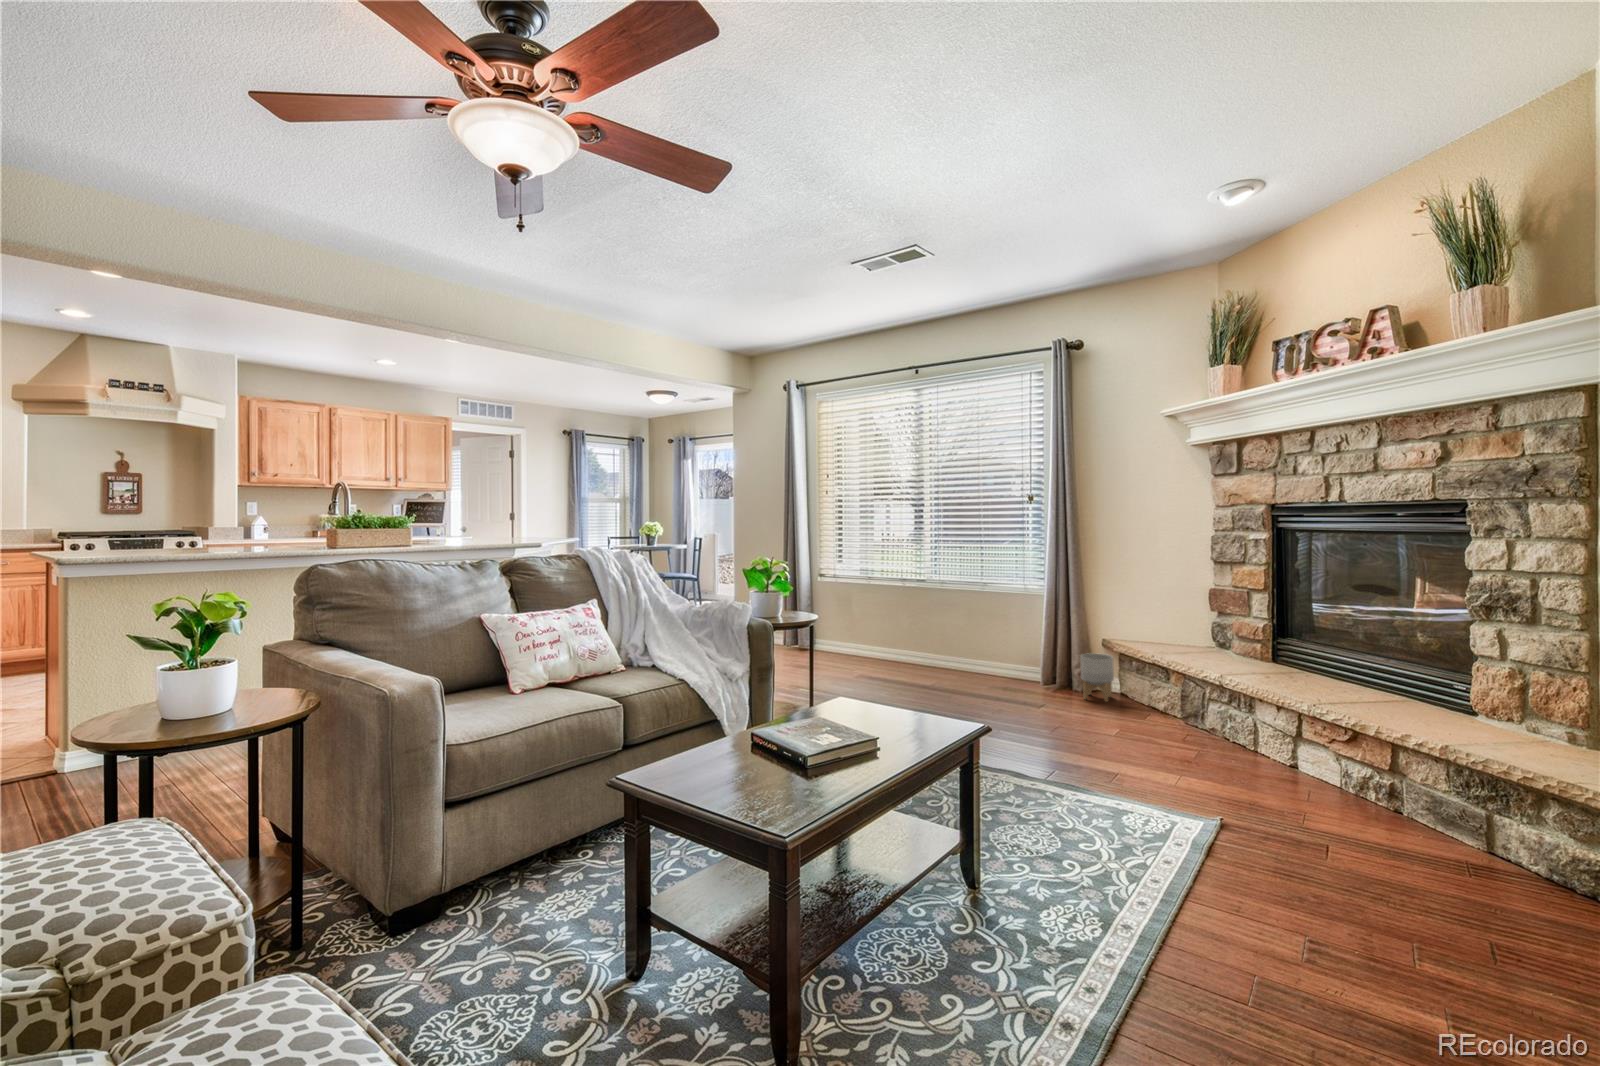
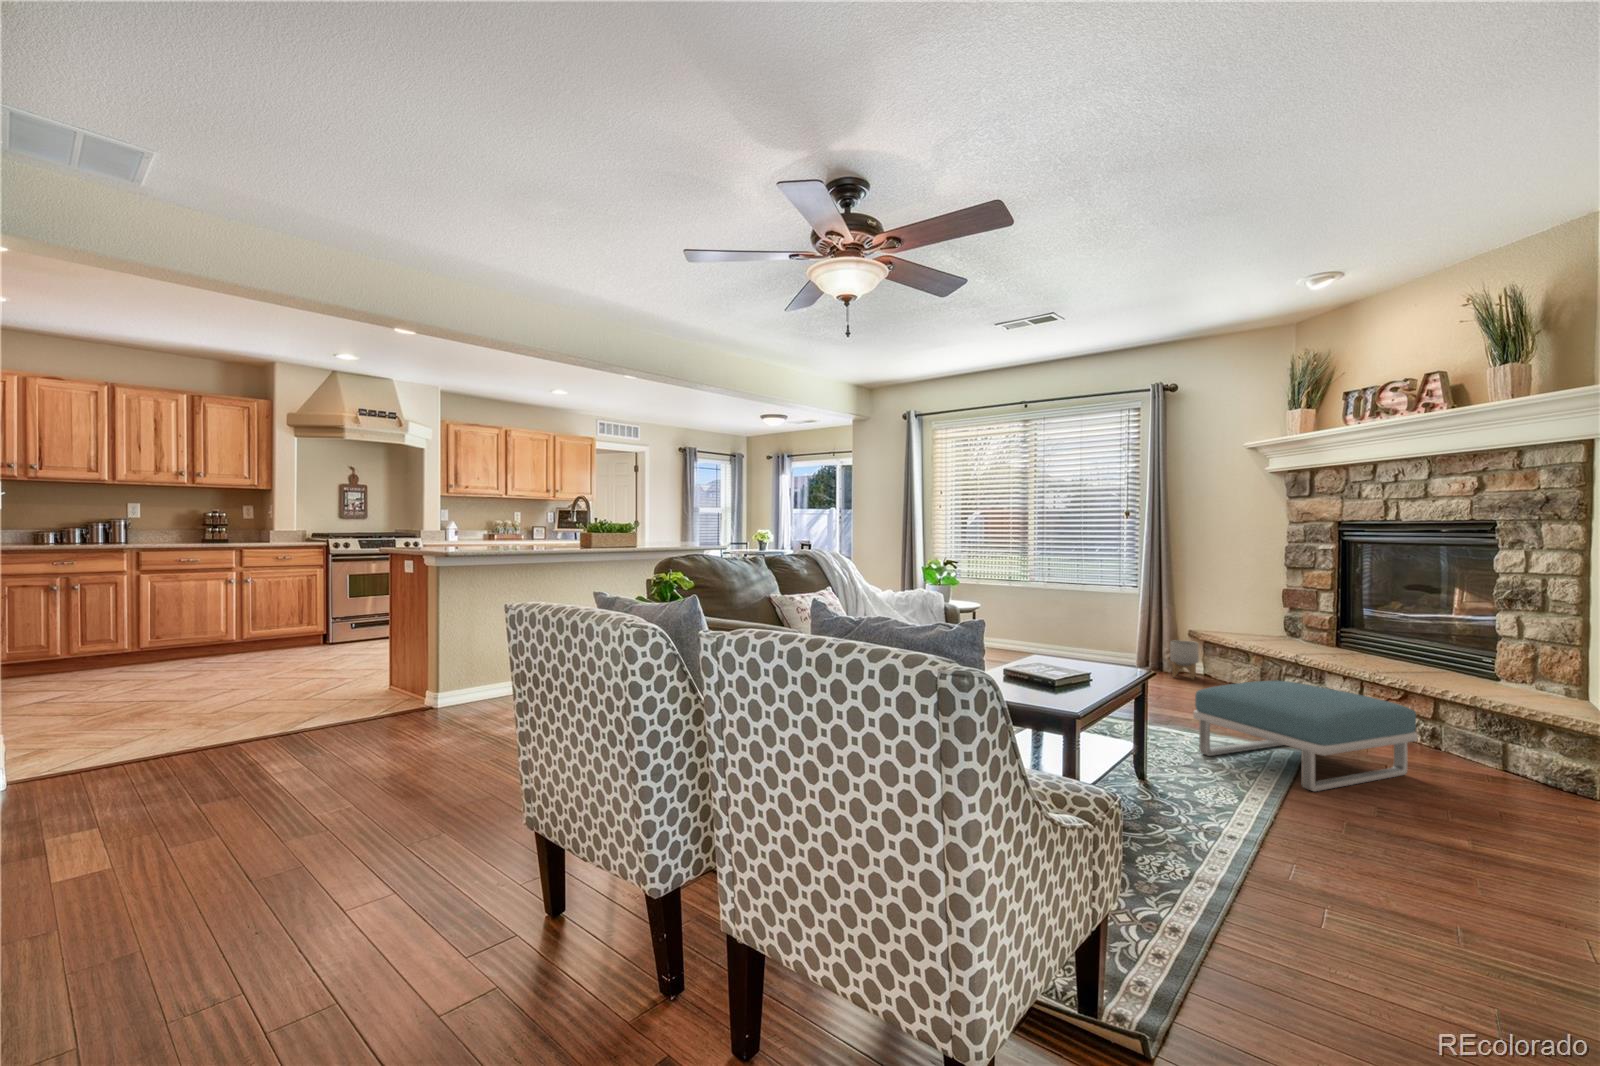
footstool: none [1067,724,1366,908] -> present [1193,681,1417,791]

